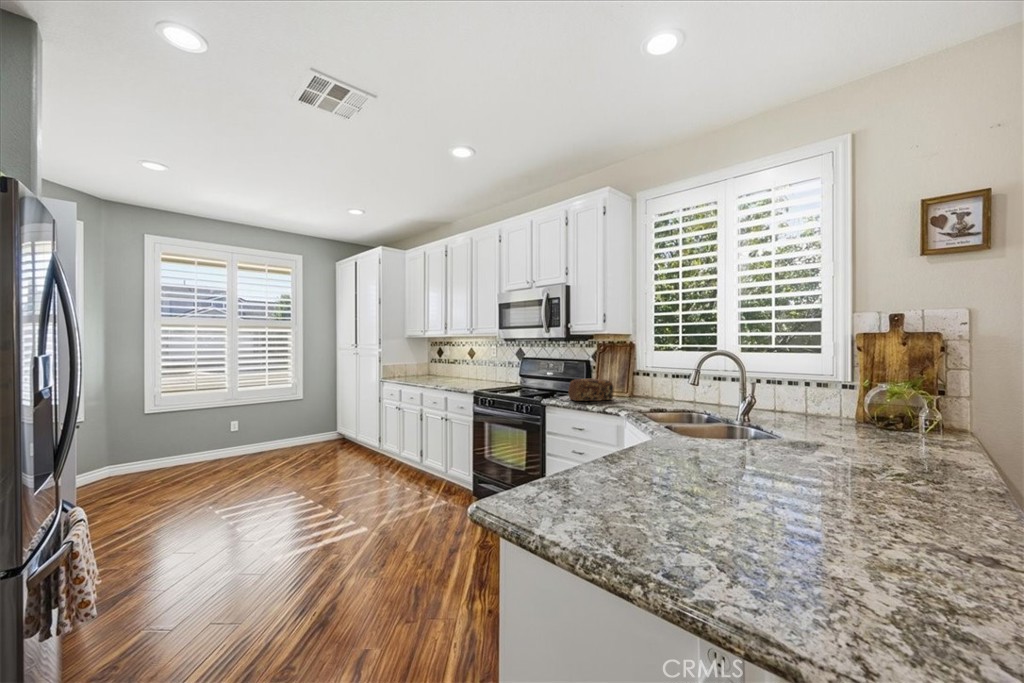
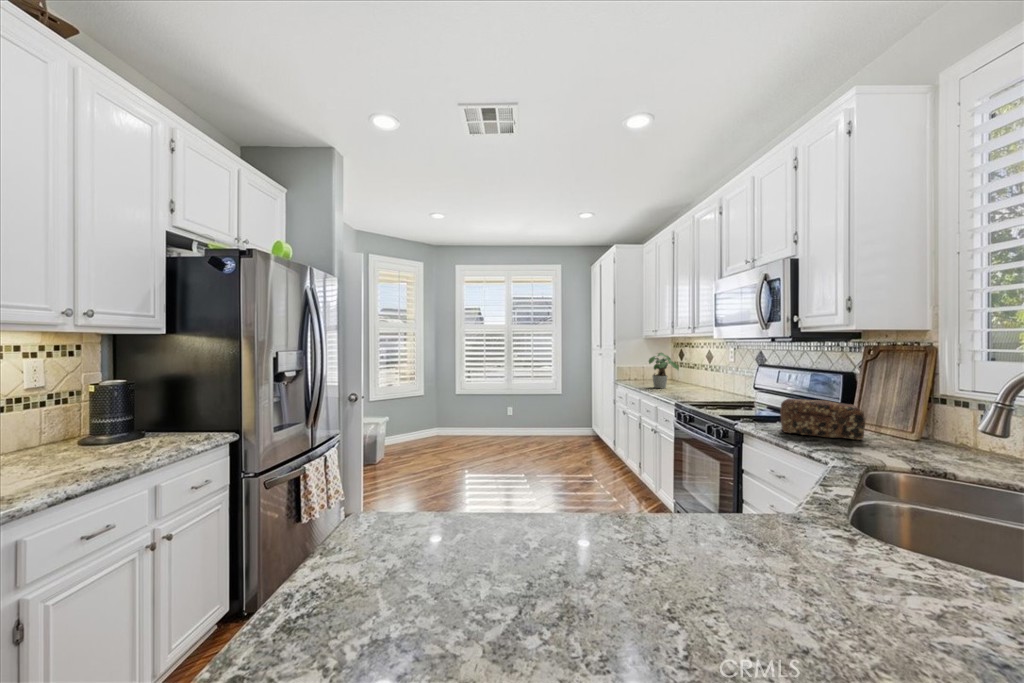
potted plant: none [427,350,455,382] -> present [649,353,679,388]

